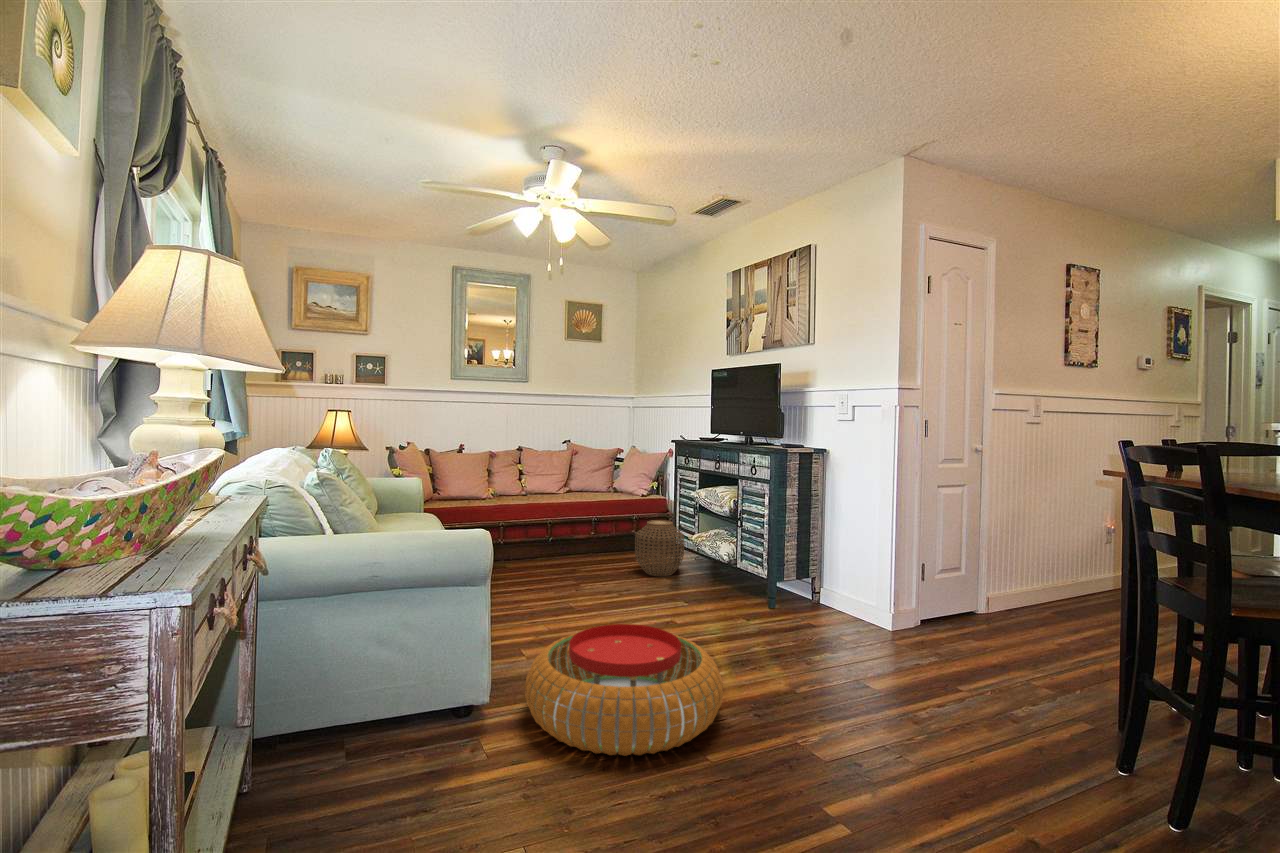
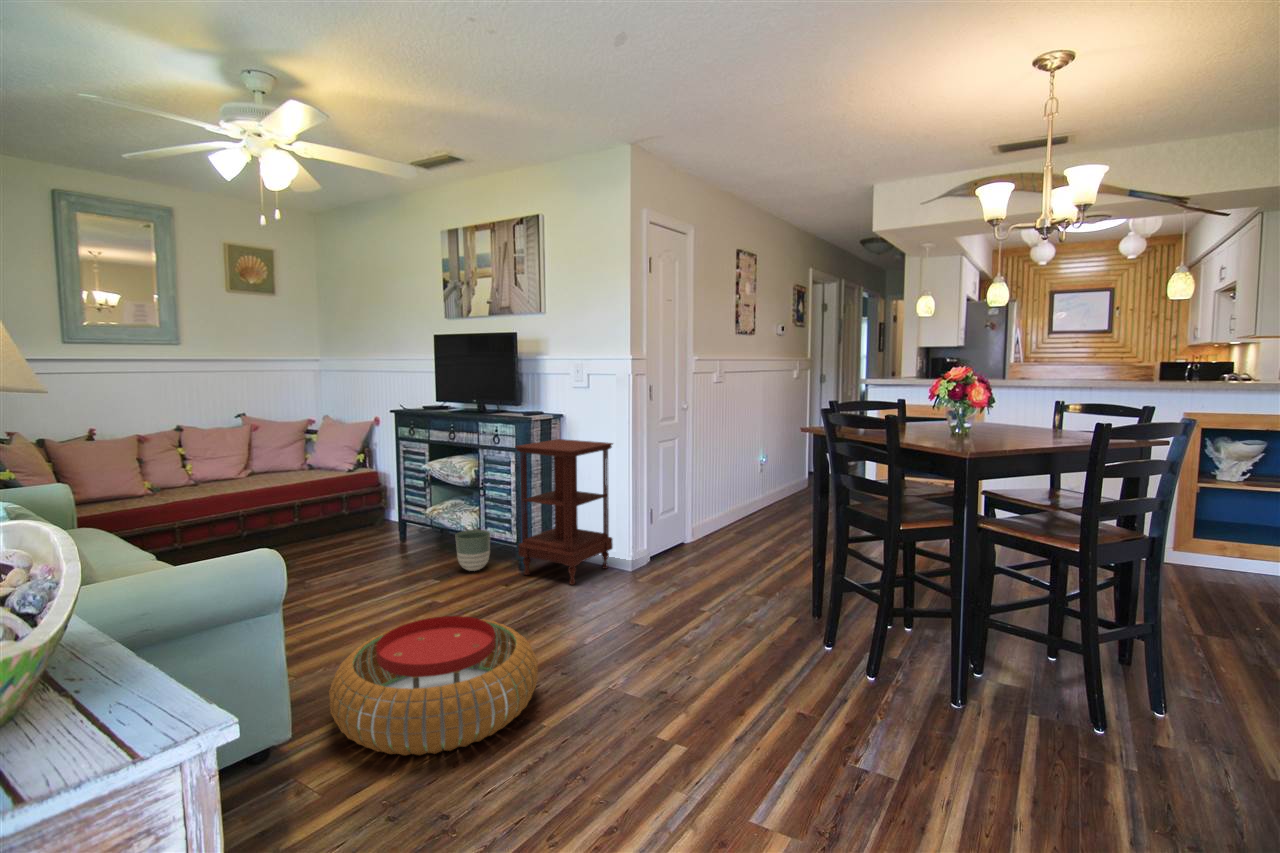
side table: none [763,474,876,632] -> present [515,439,613,585]
woven basket: present [635,520,684,576] -> none [361,497,418,558]
planter: none [707,559,741,600] -> present [456,530,490,571]

